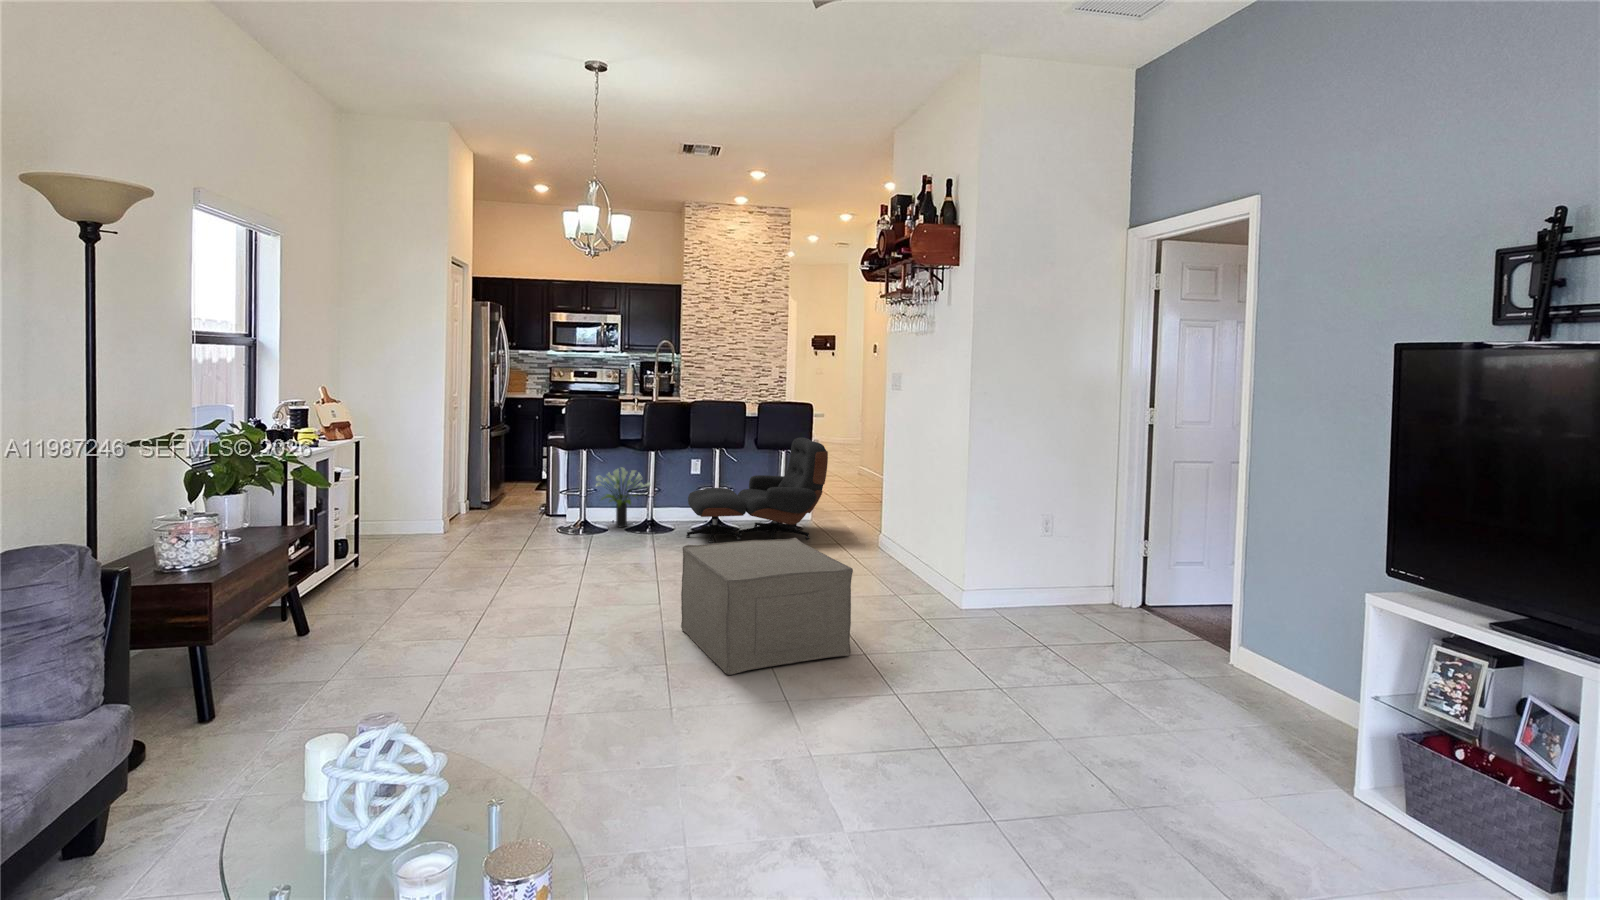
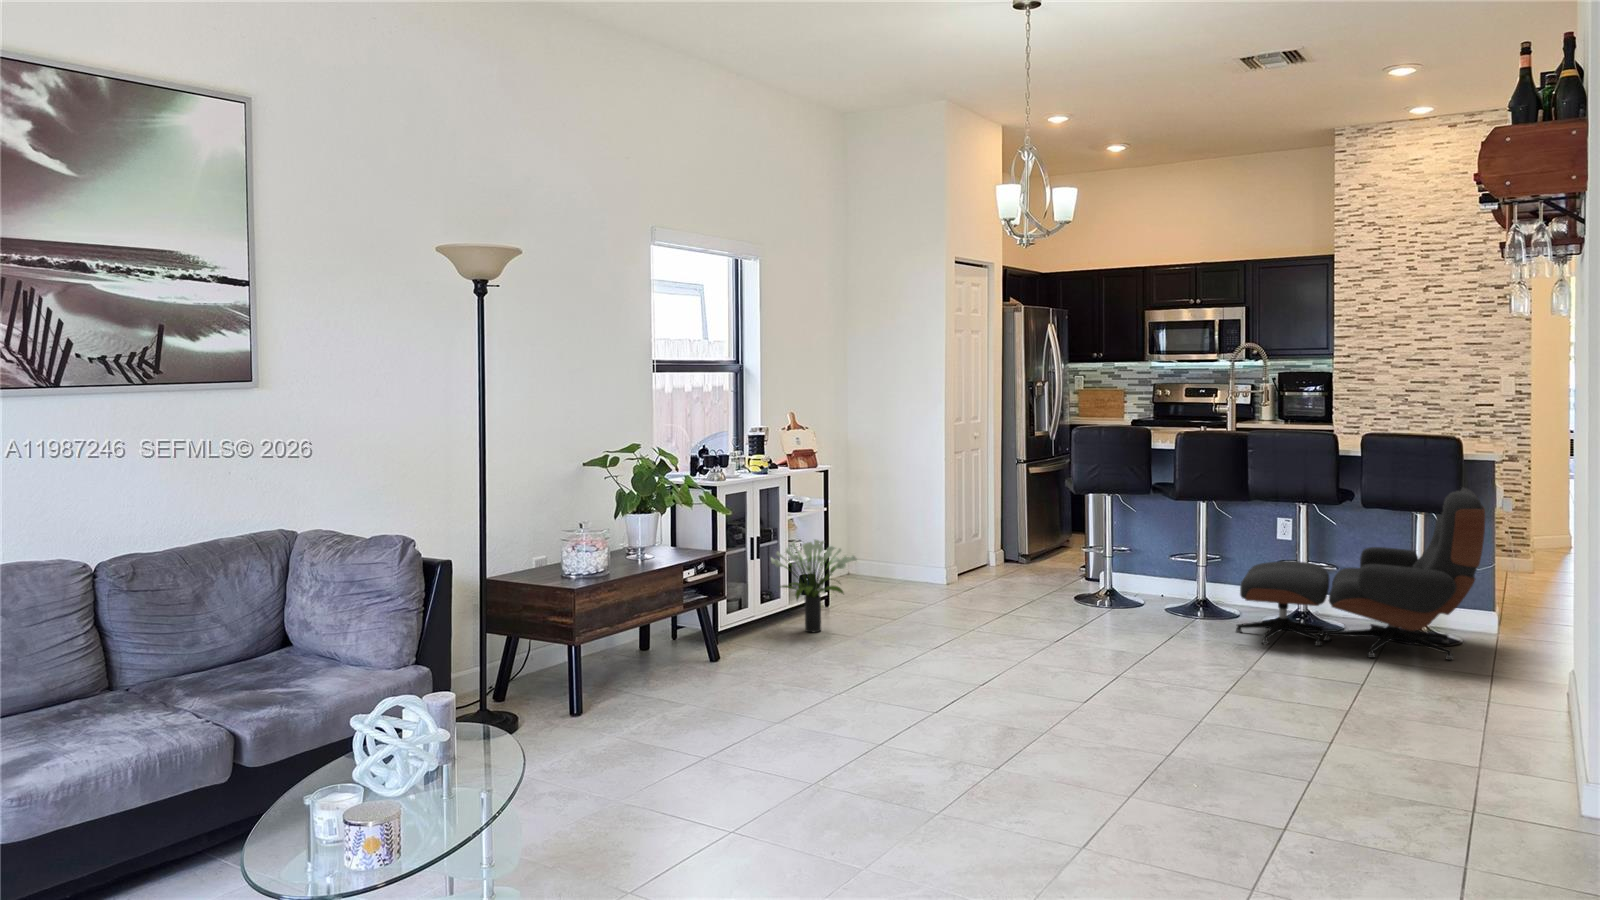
potted plant: present [596,468,651,527] -> present [771,540,857,632]
ottoman: present [681,538,853,675] -> none [1062,618,1291,826]

